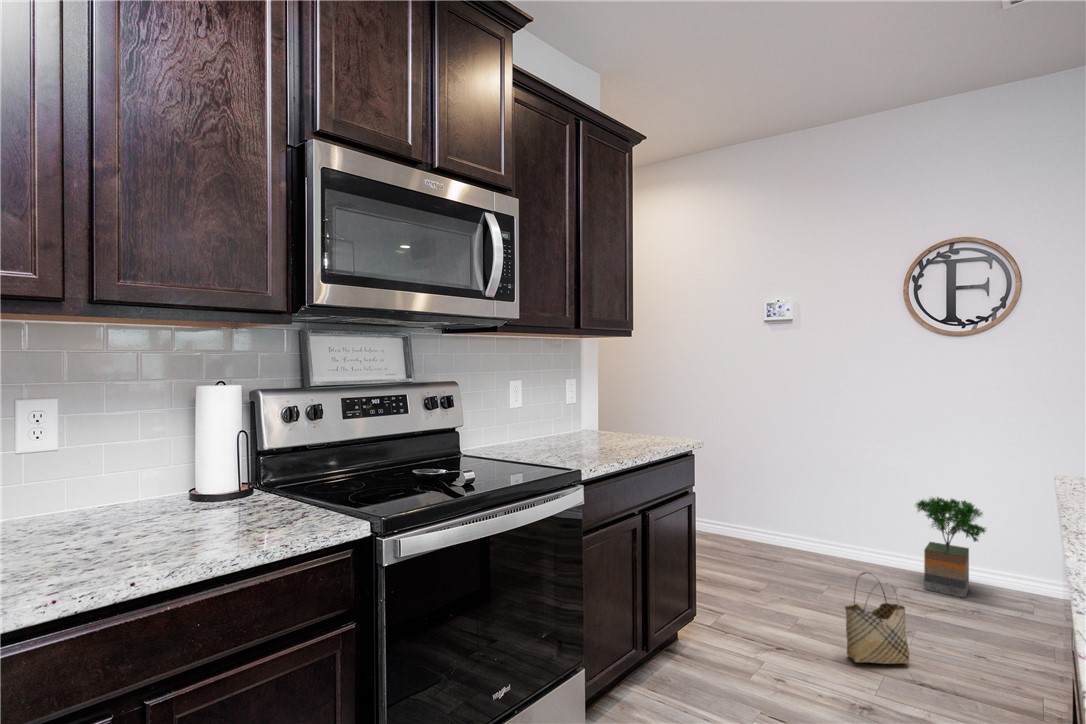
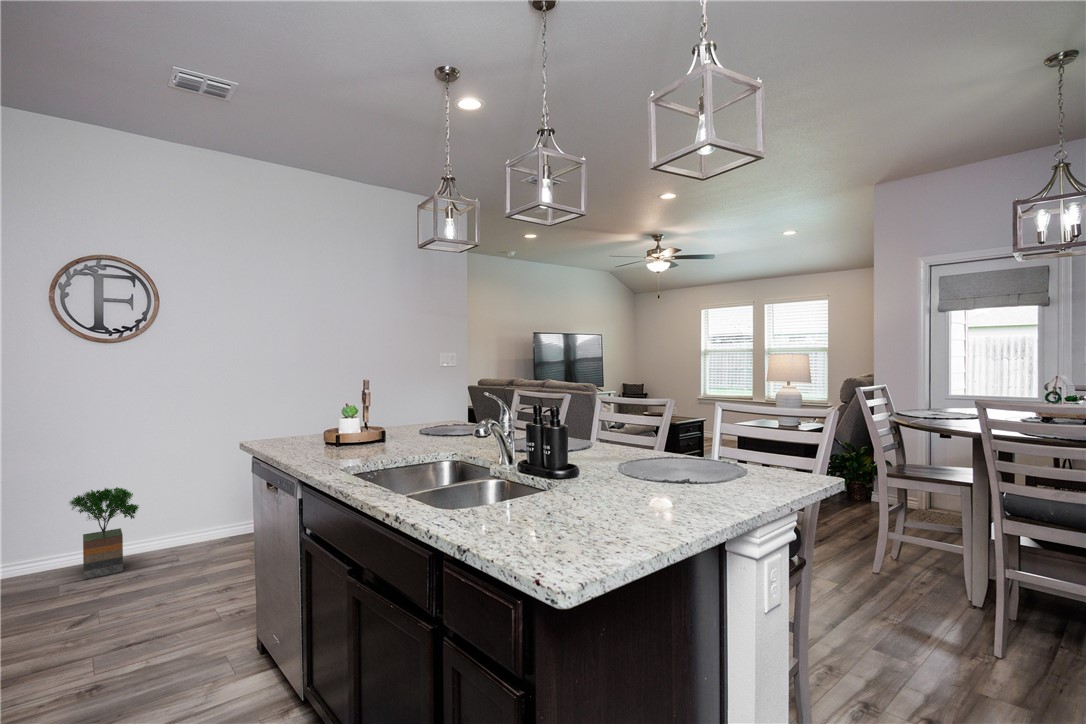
woven basket: present [845,572,909,664] -> none [43,570,110,662]

